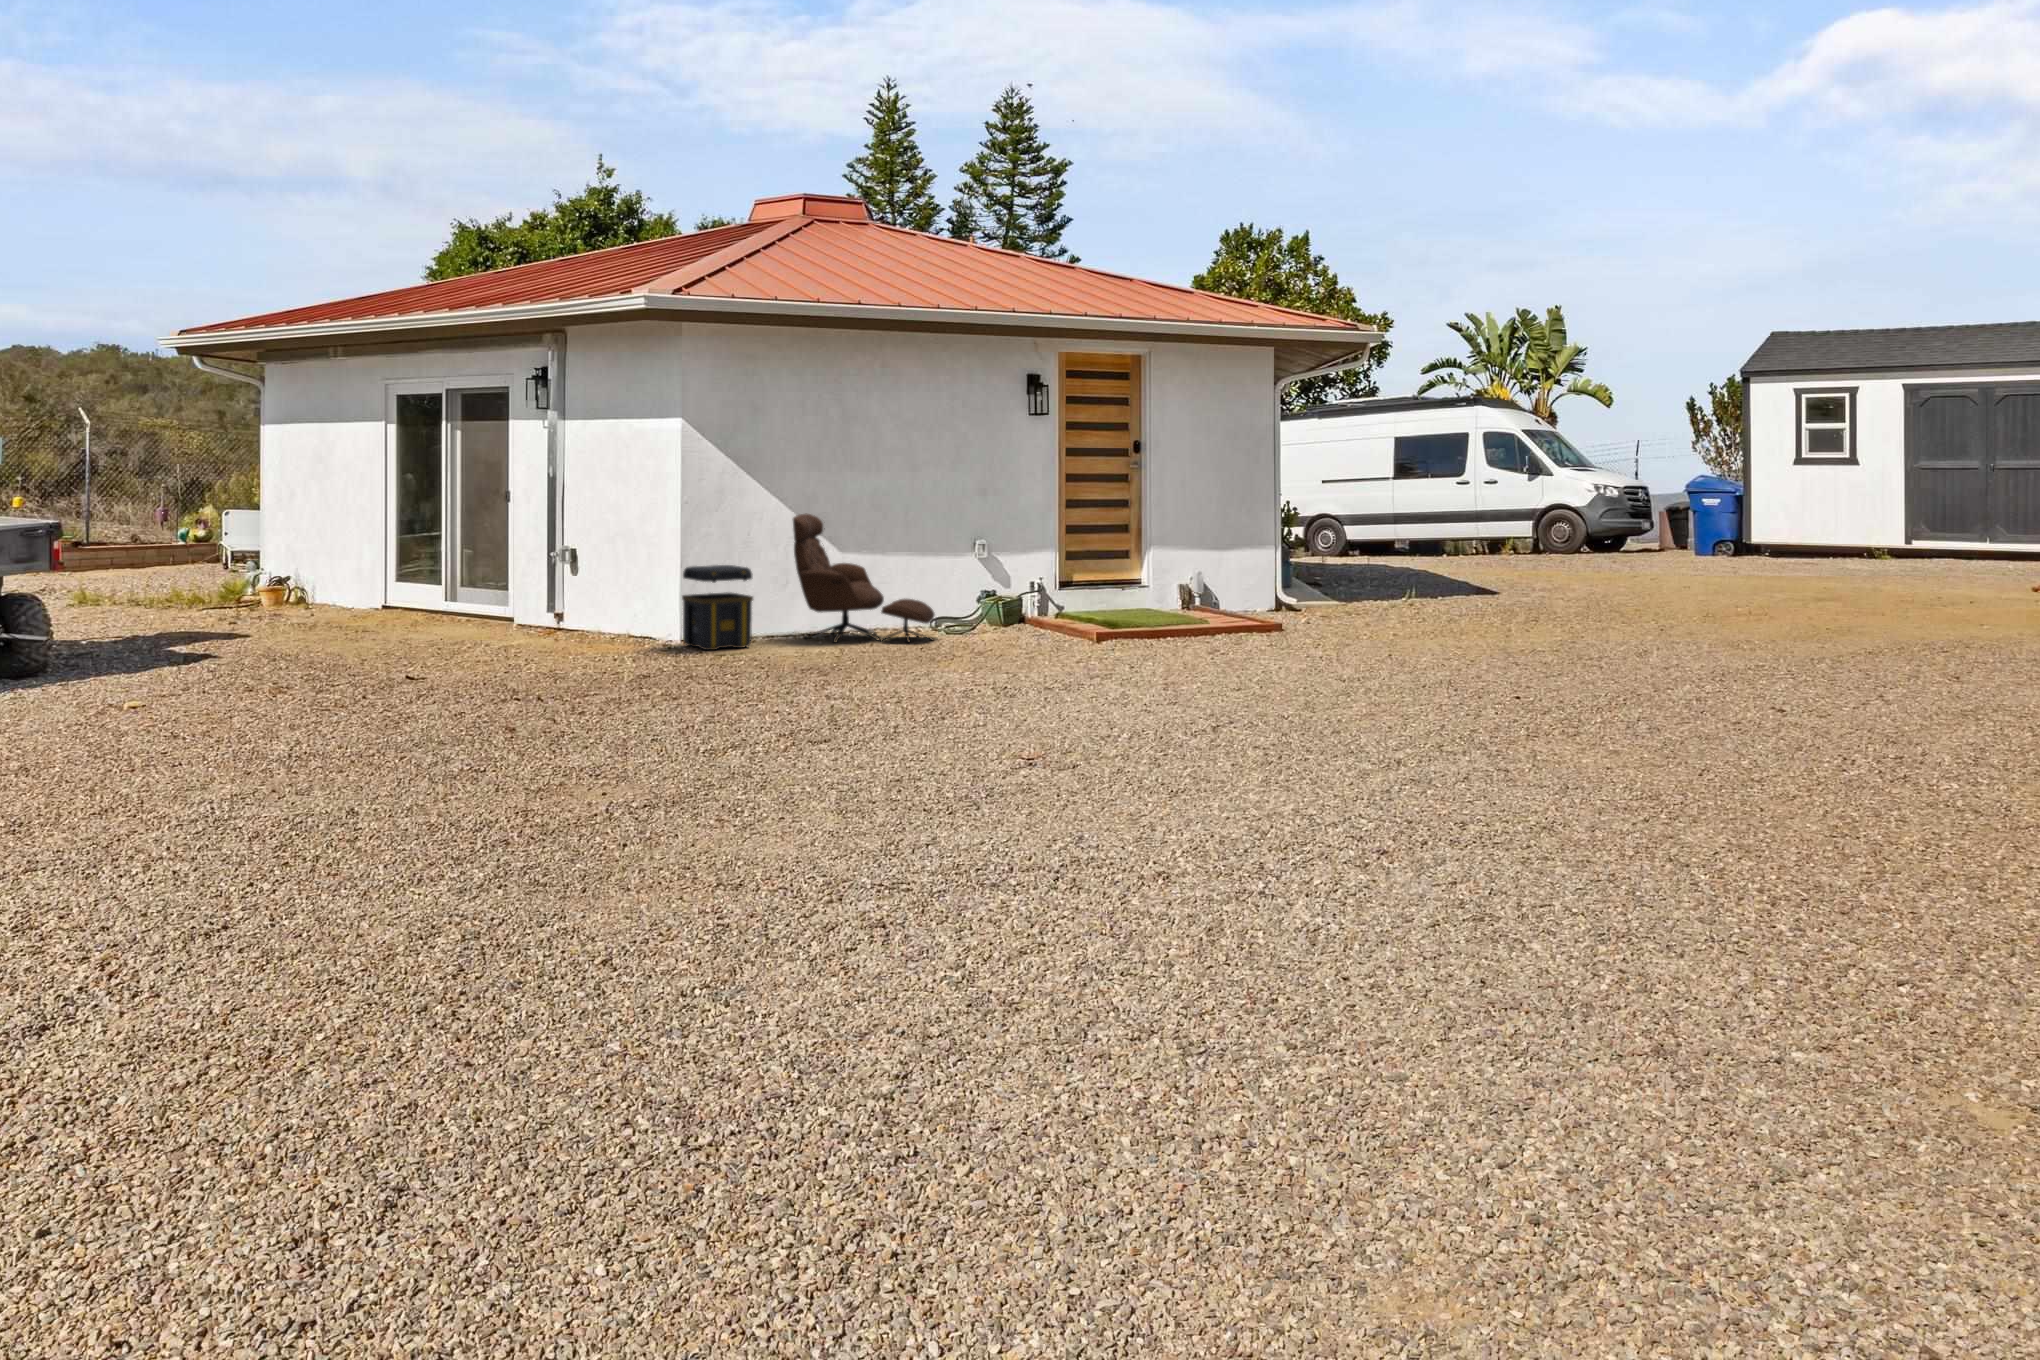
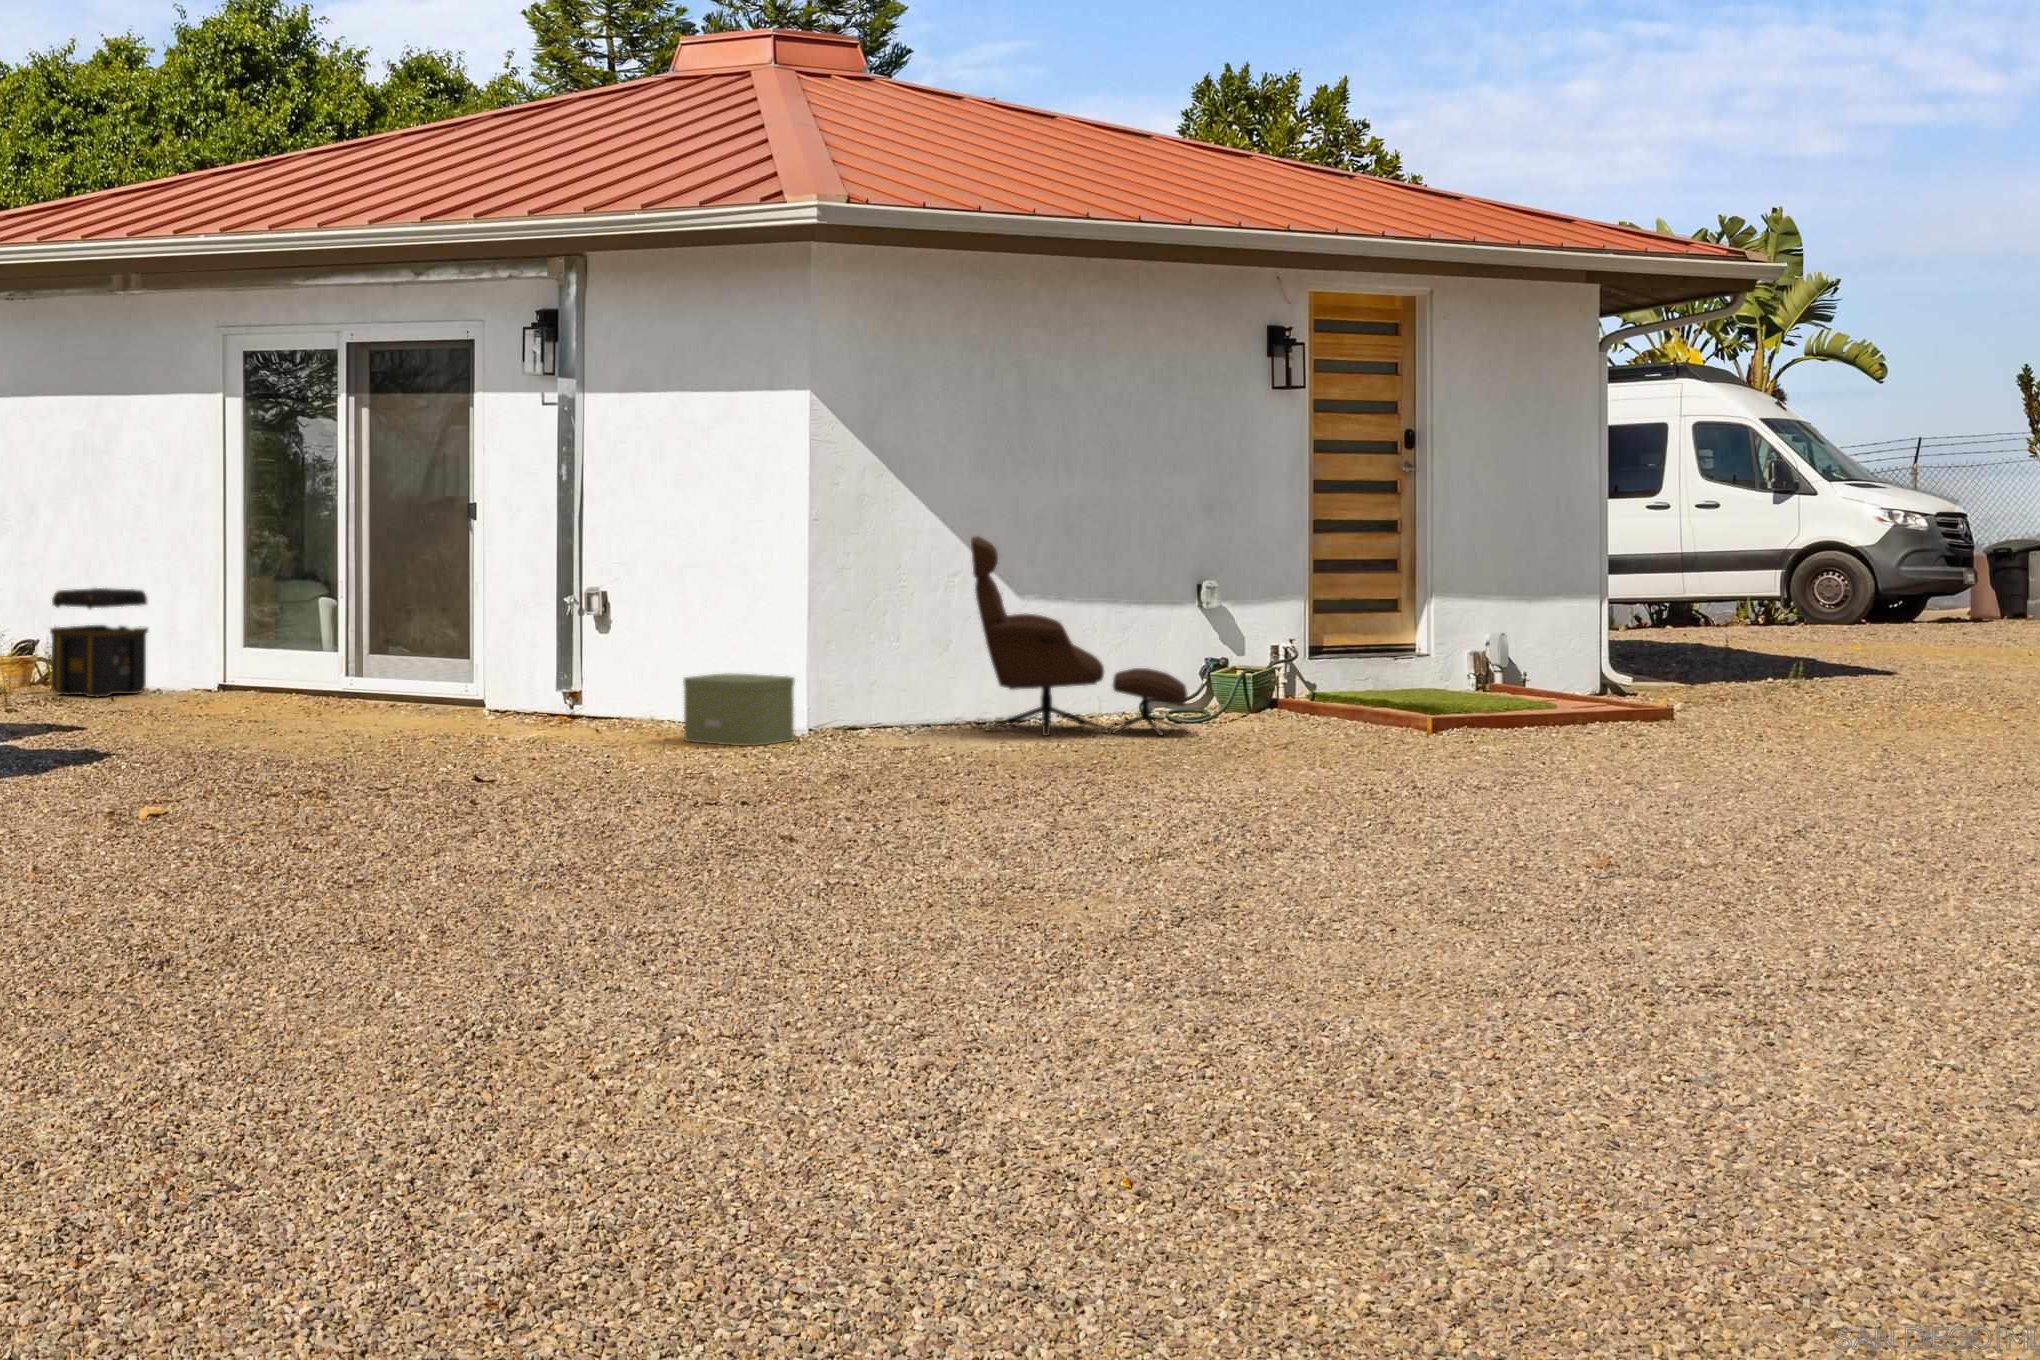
toolbox: present [682,565,753,650] -> present [50,588,148,697]
storage box: none [594,602,667,650] -> present [683,673,795,746]

